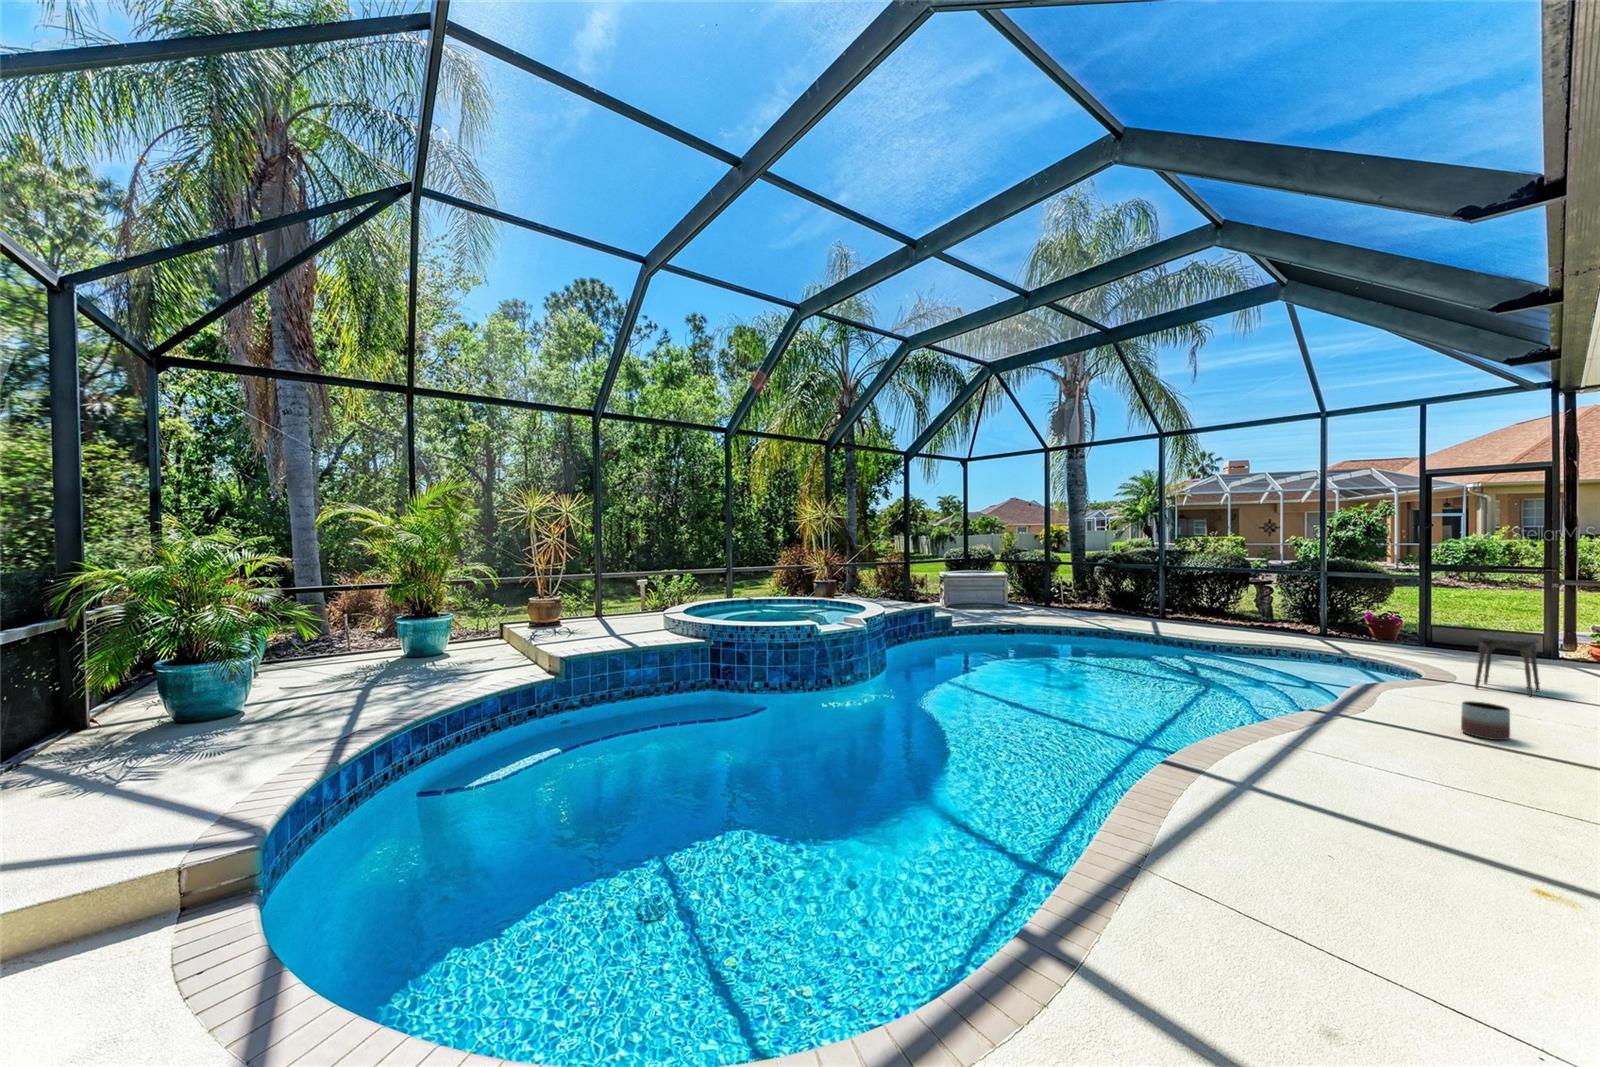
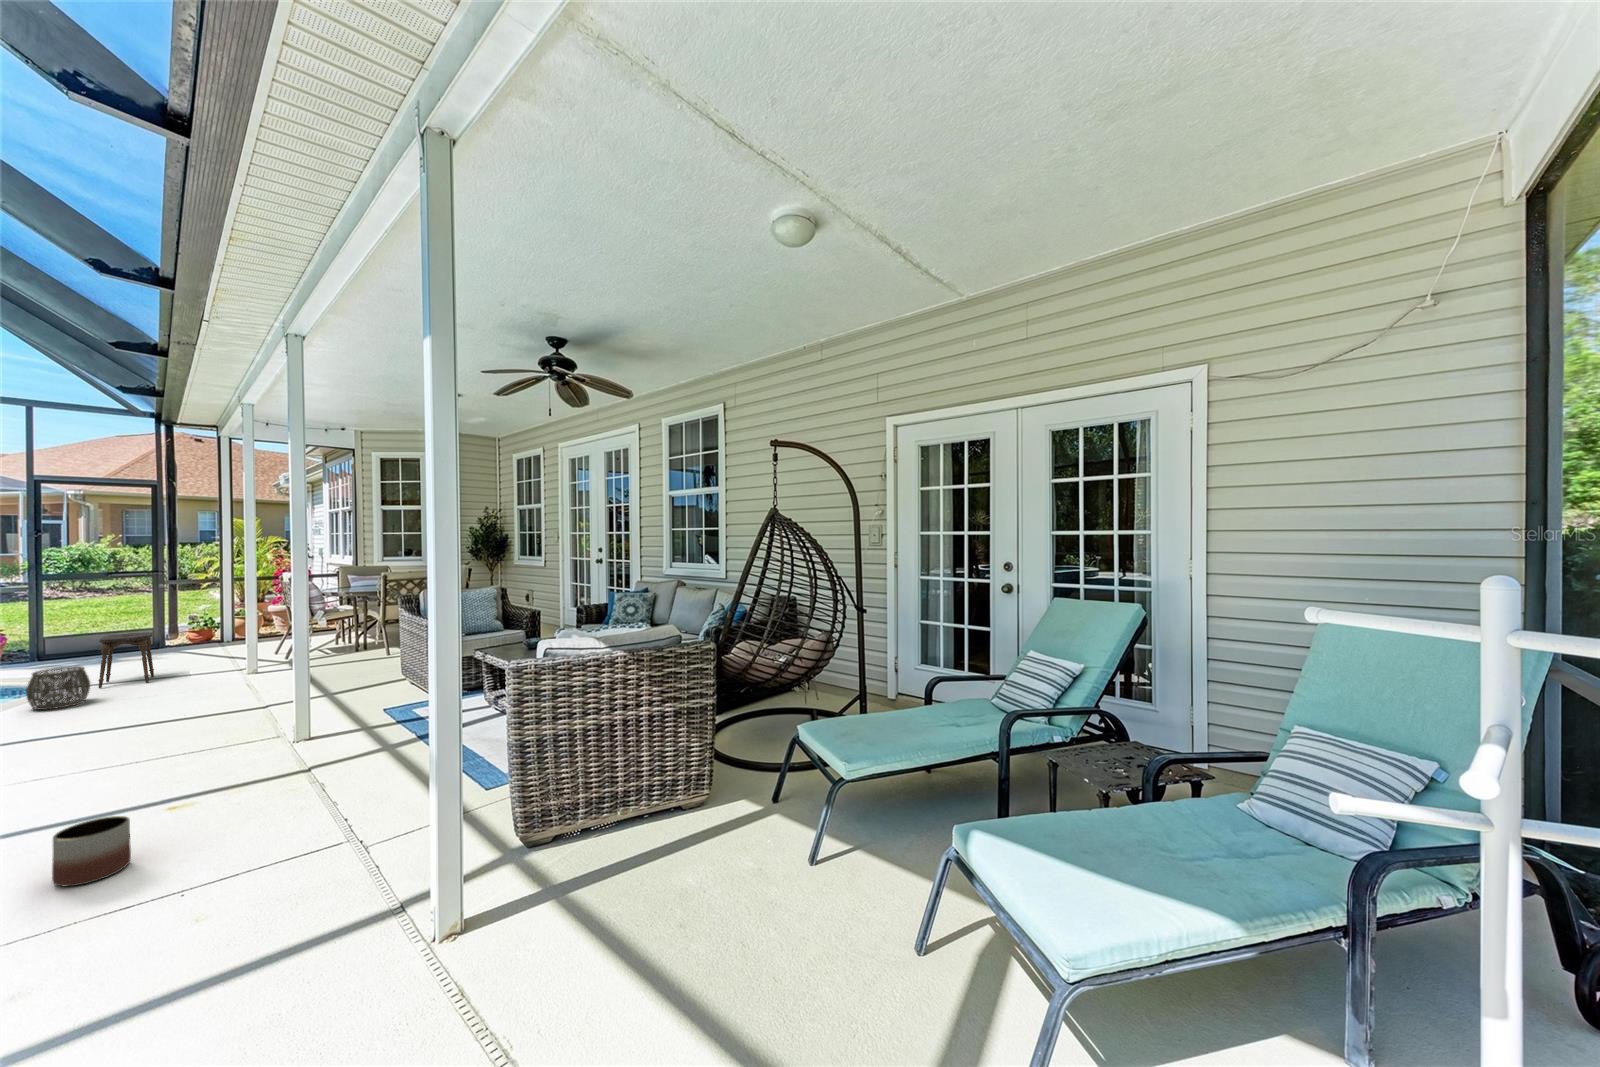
woven basket: none [1404,657,1465,701] -> present [26,666,90,710]
planter: present [1461,701,1510,740] -> present [52,816,131,887]

